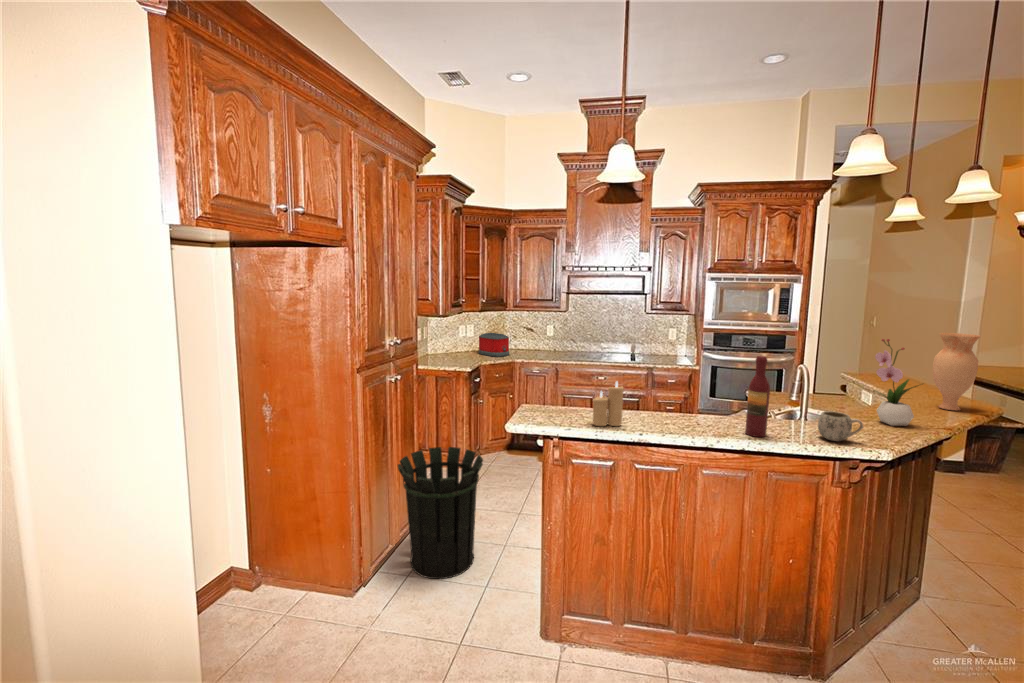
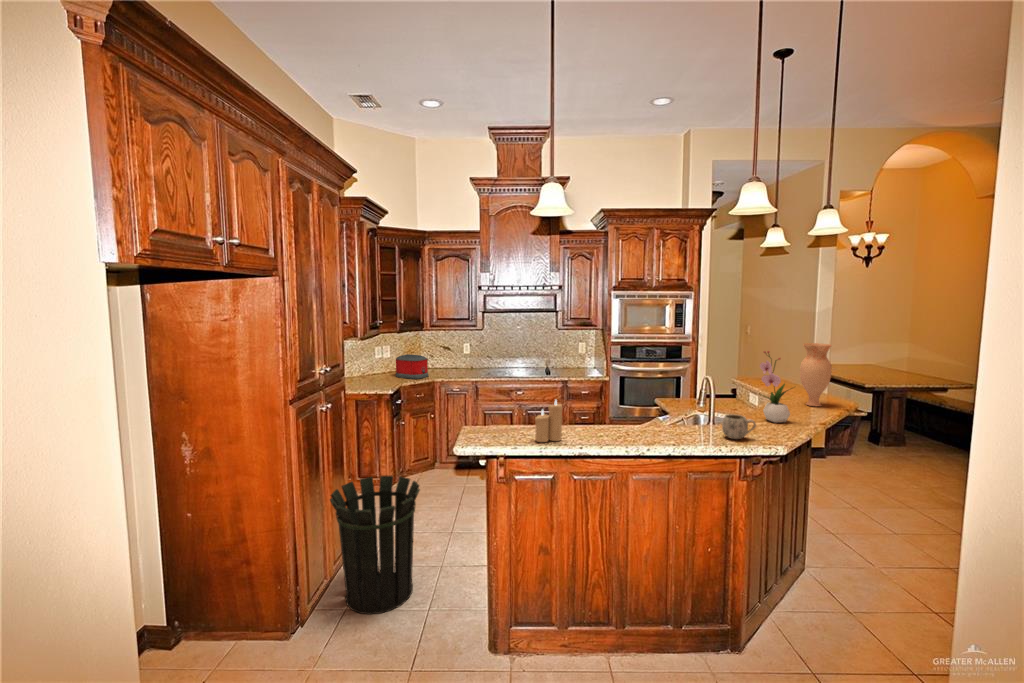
wine bottle: present [745,356,770,437] -> none [666,371,684,441]

